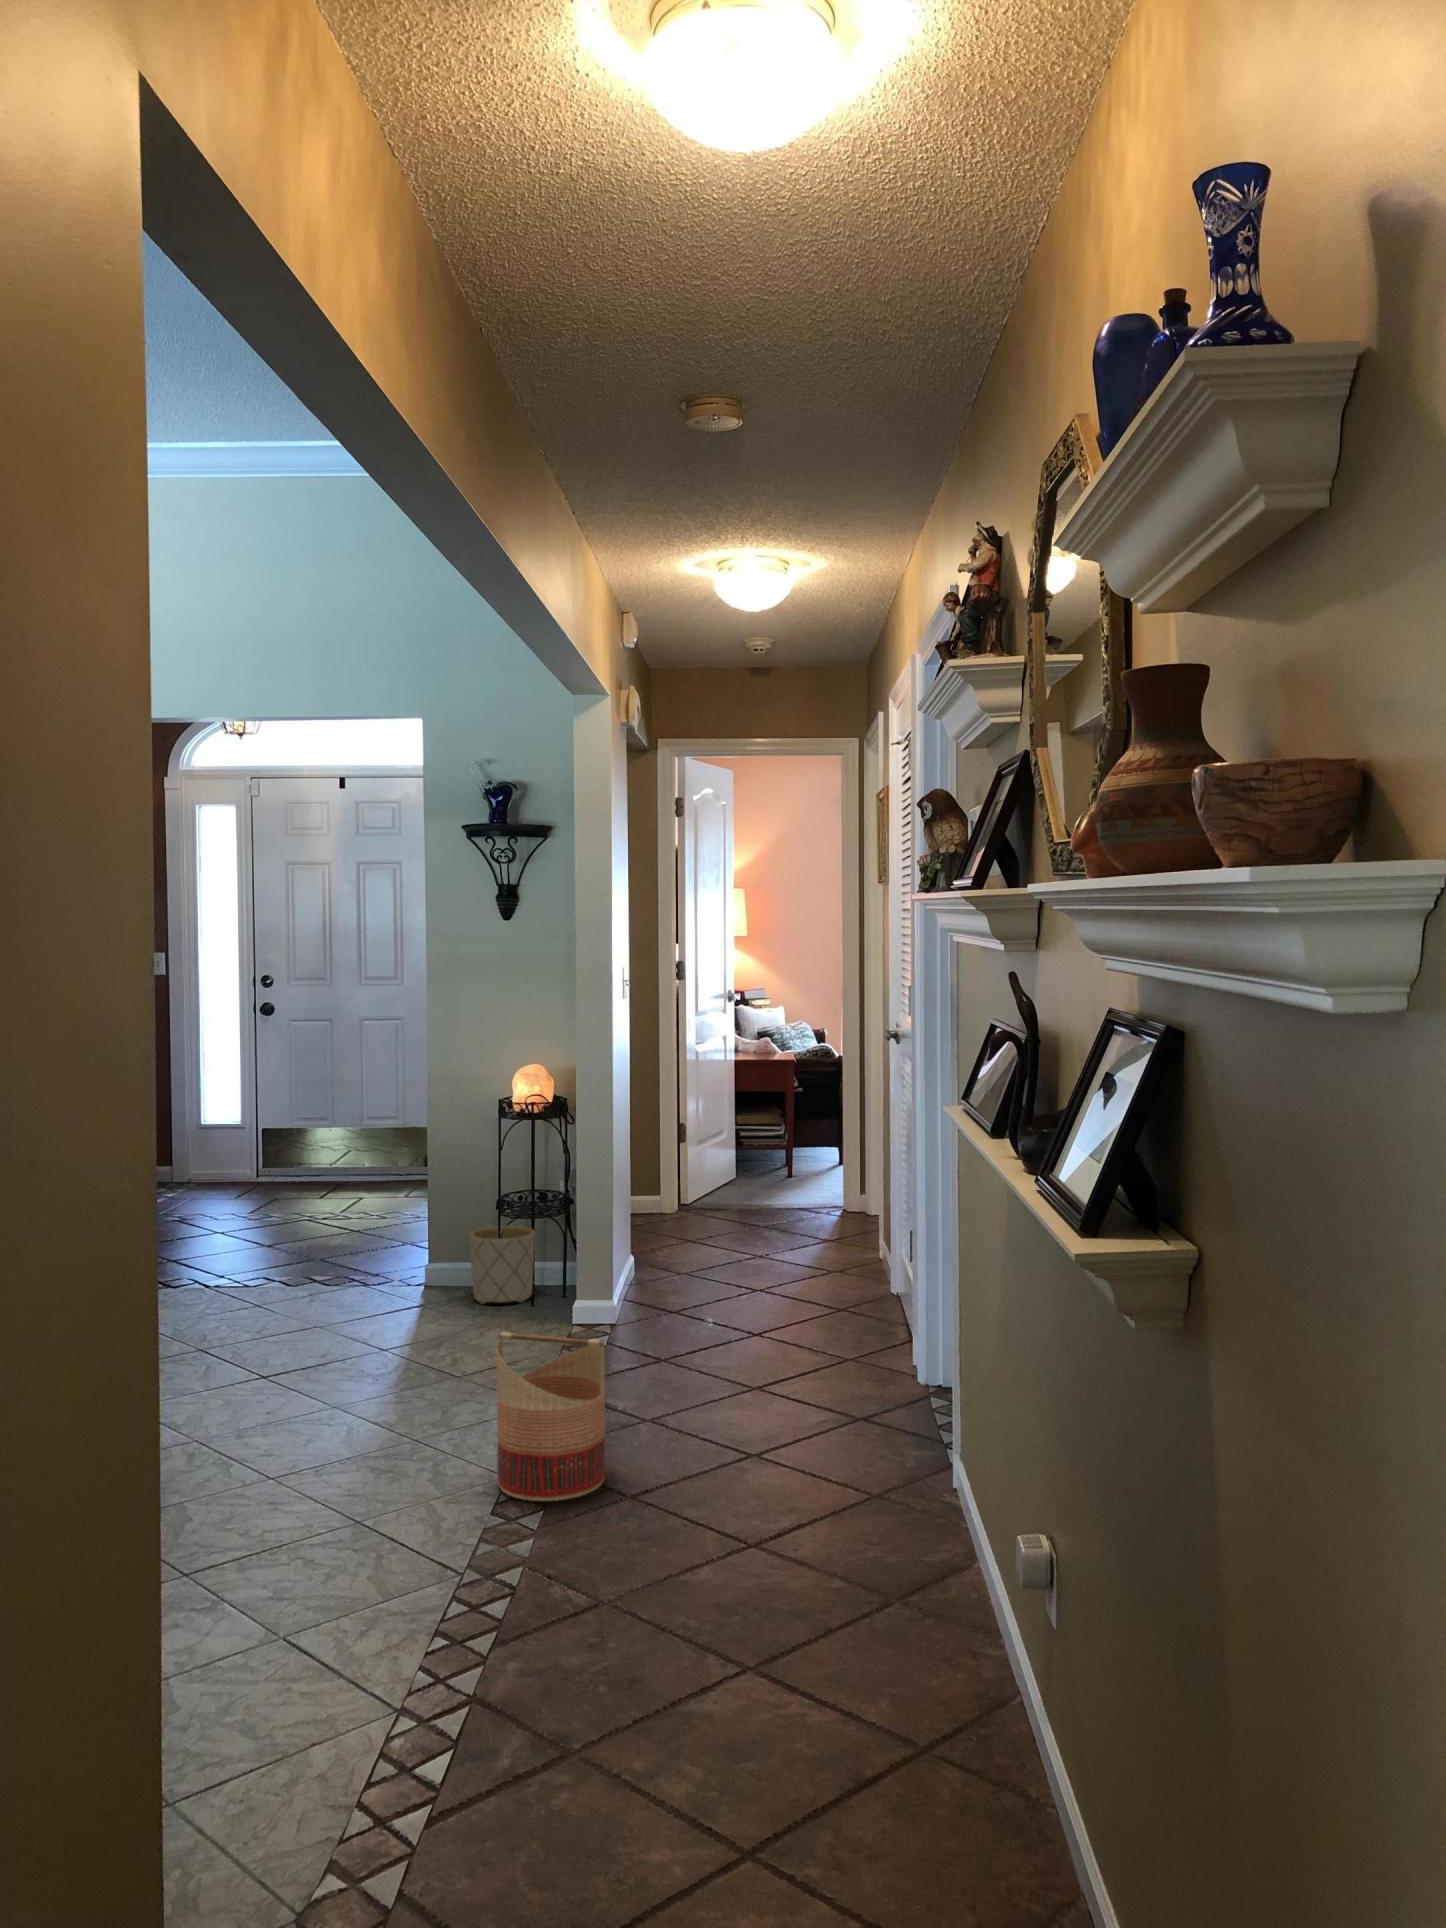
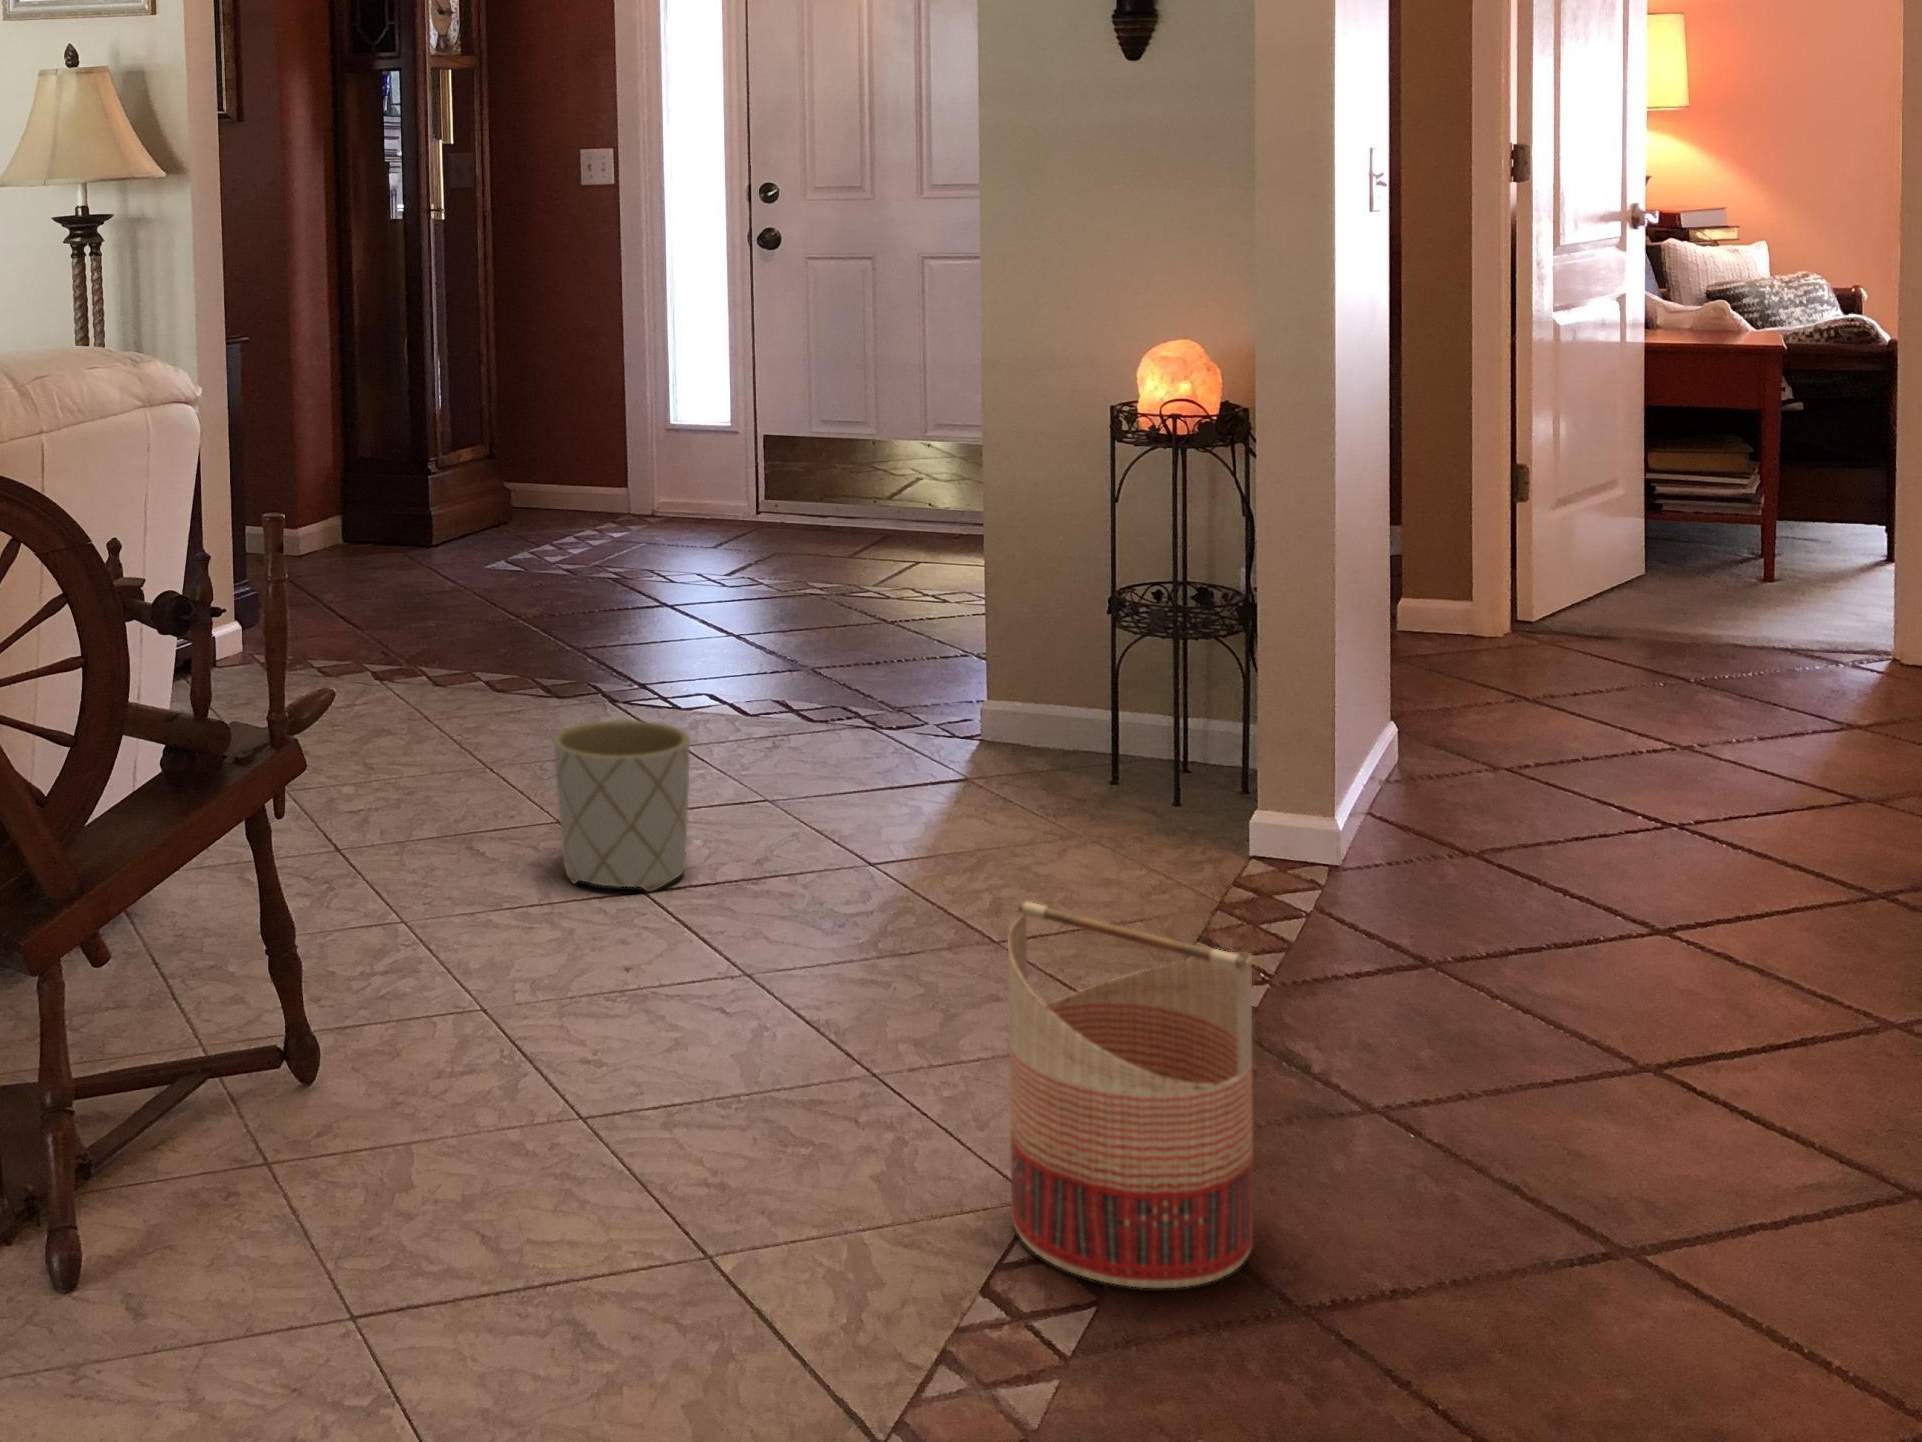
planter: present [470,1226,535,1304] -> present [554,720,690,892]

